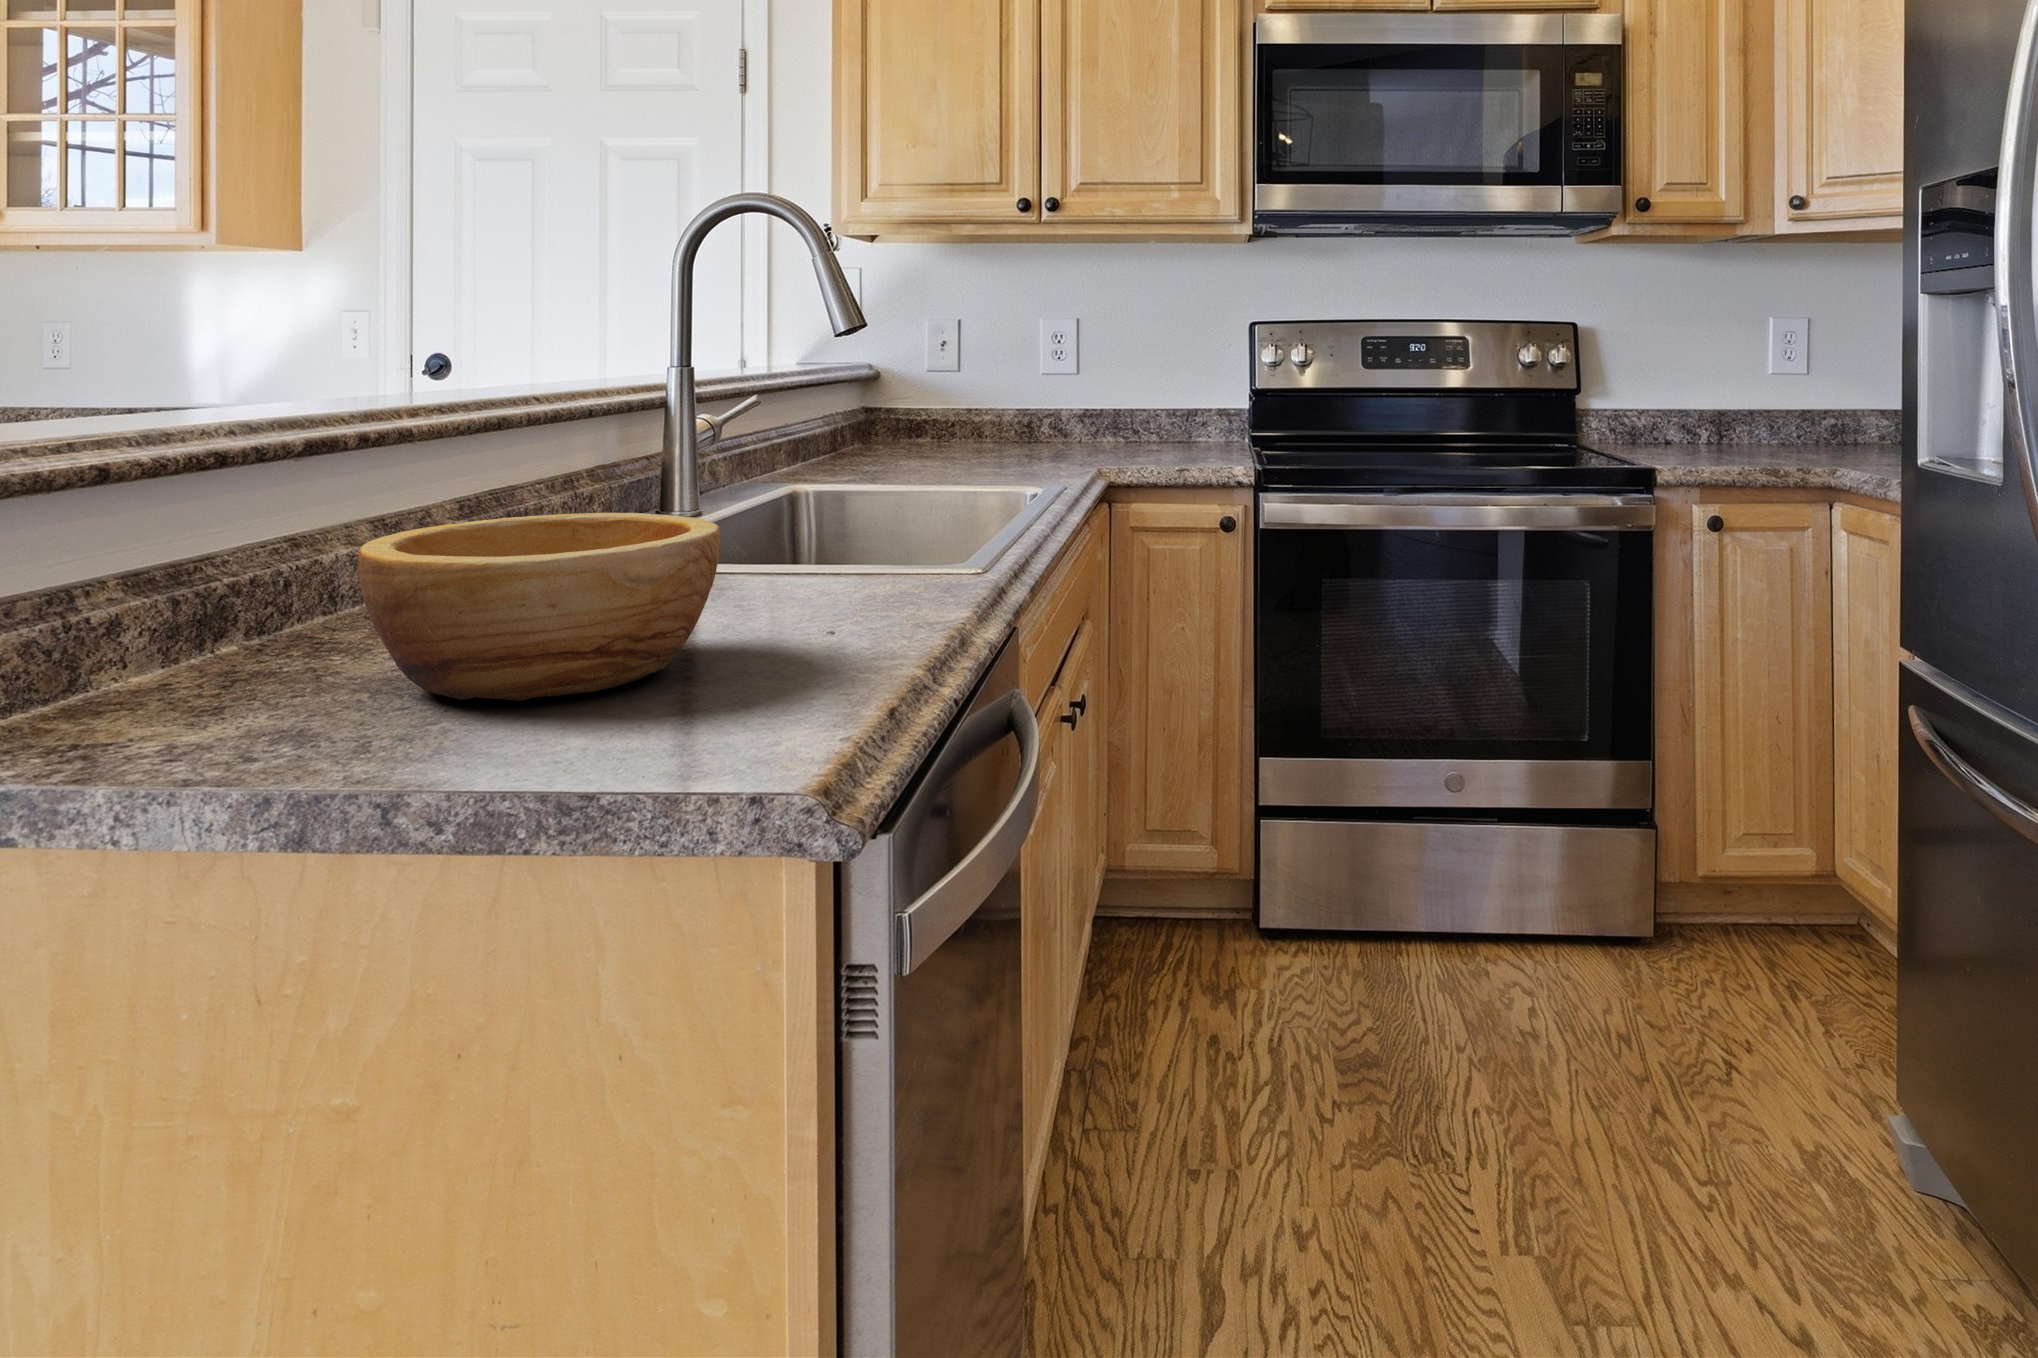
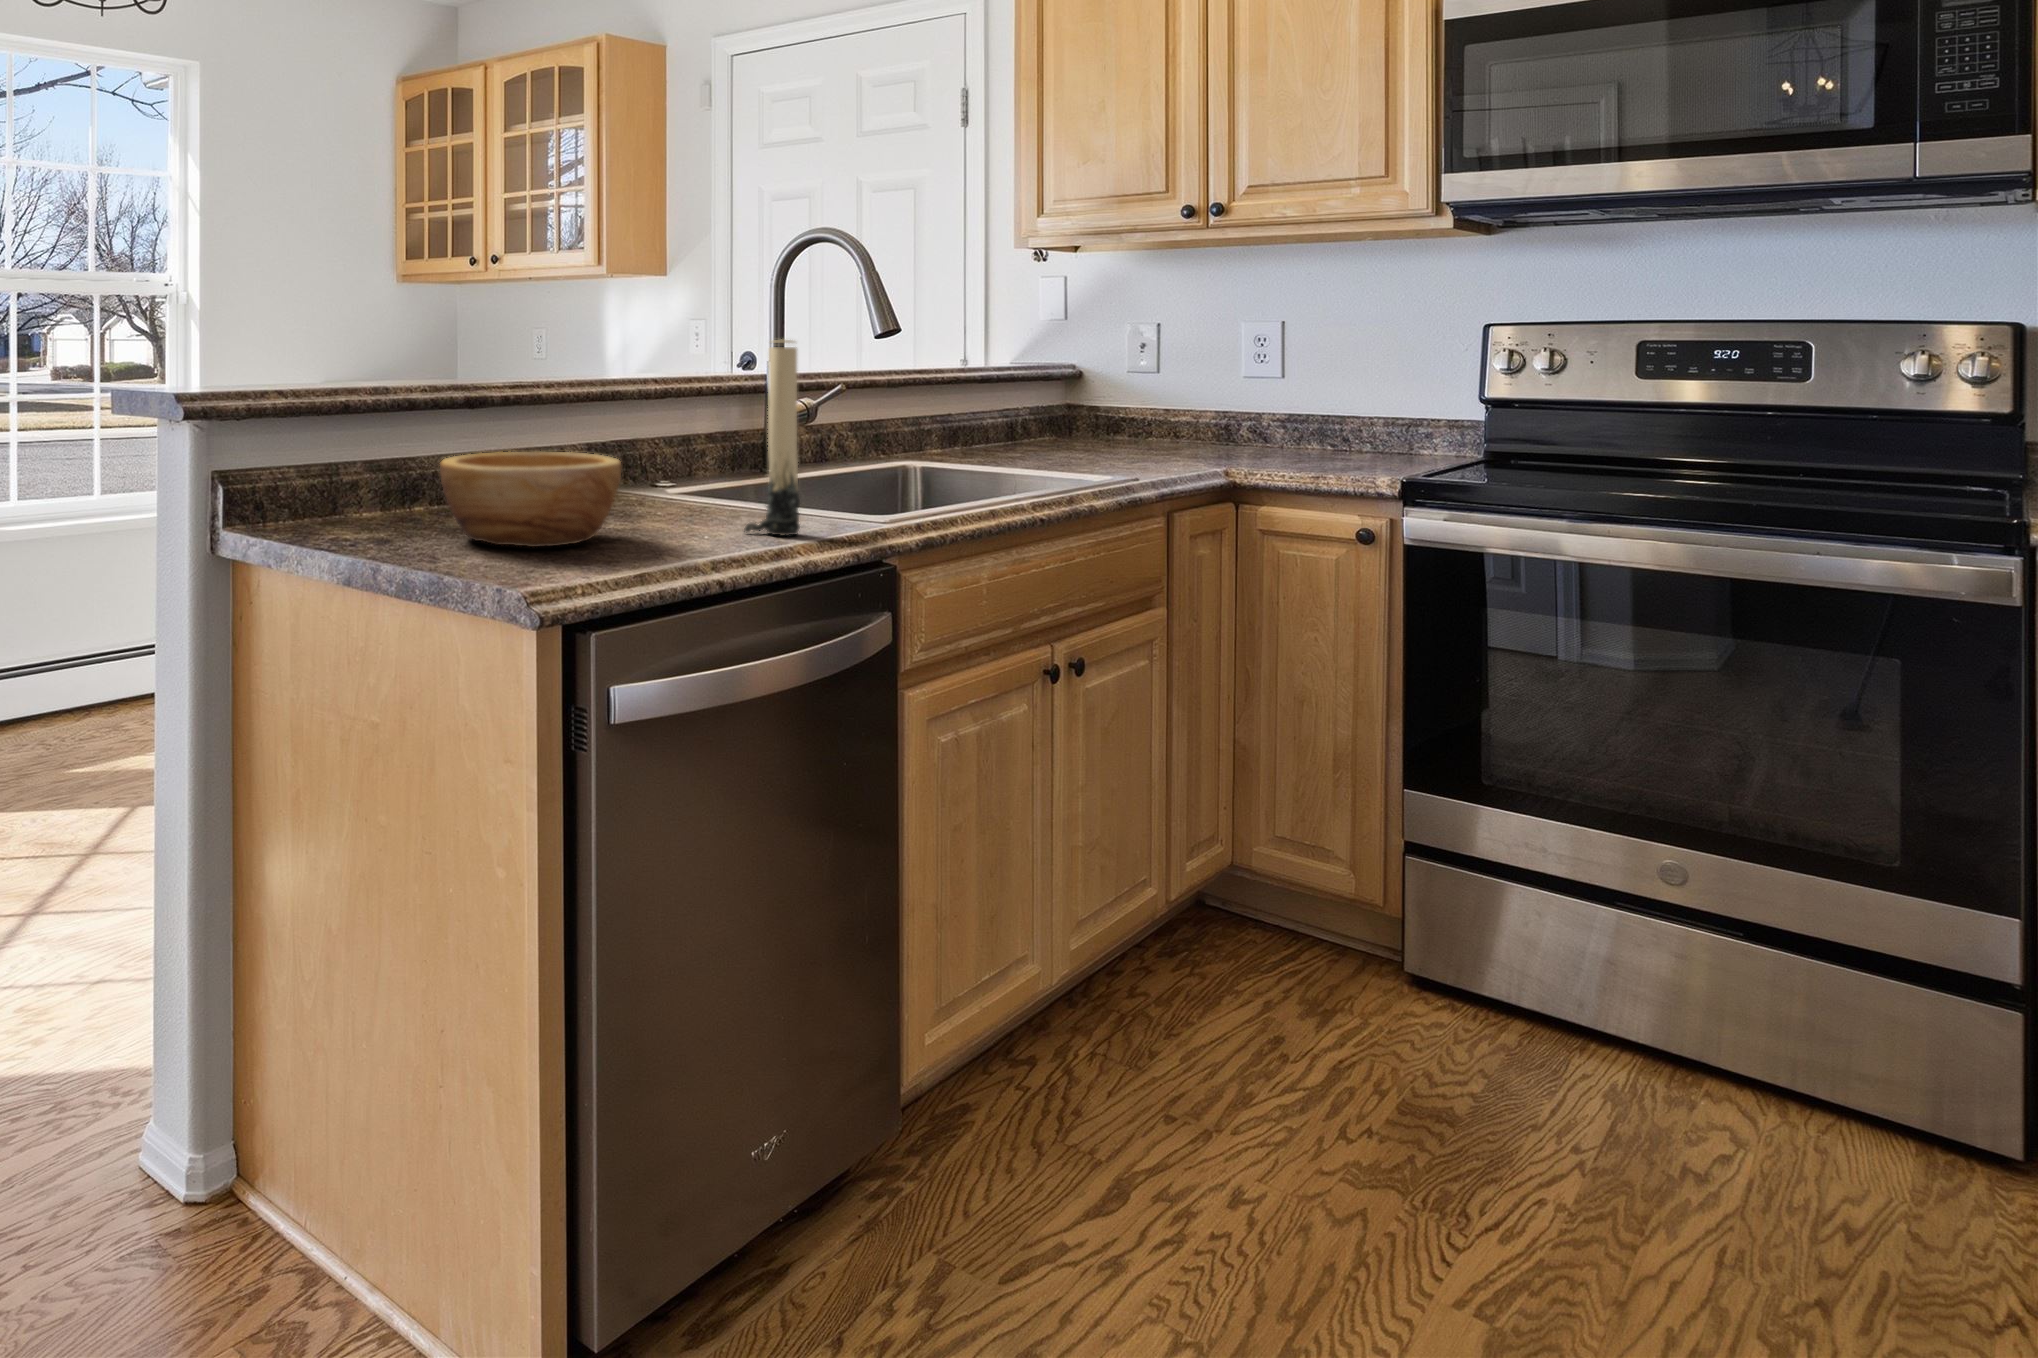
candle: none [844,324,926,607] -> present [745,340,800,535]

